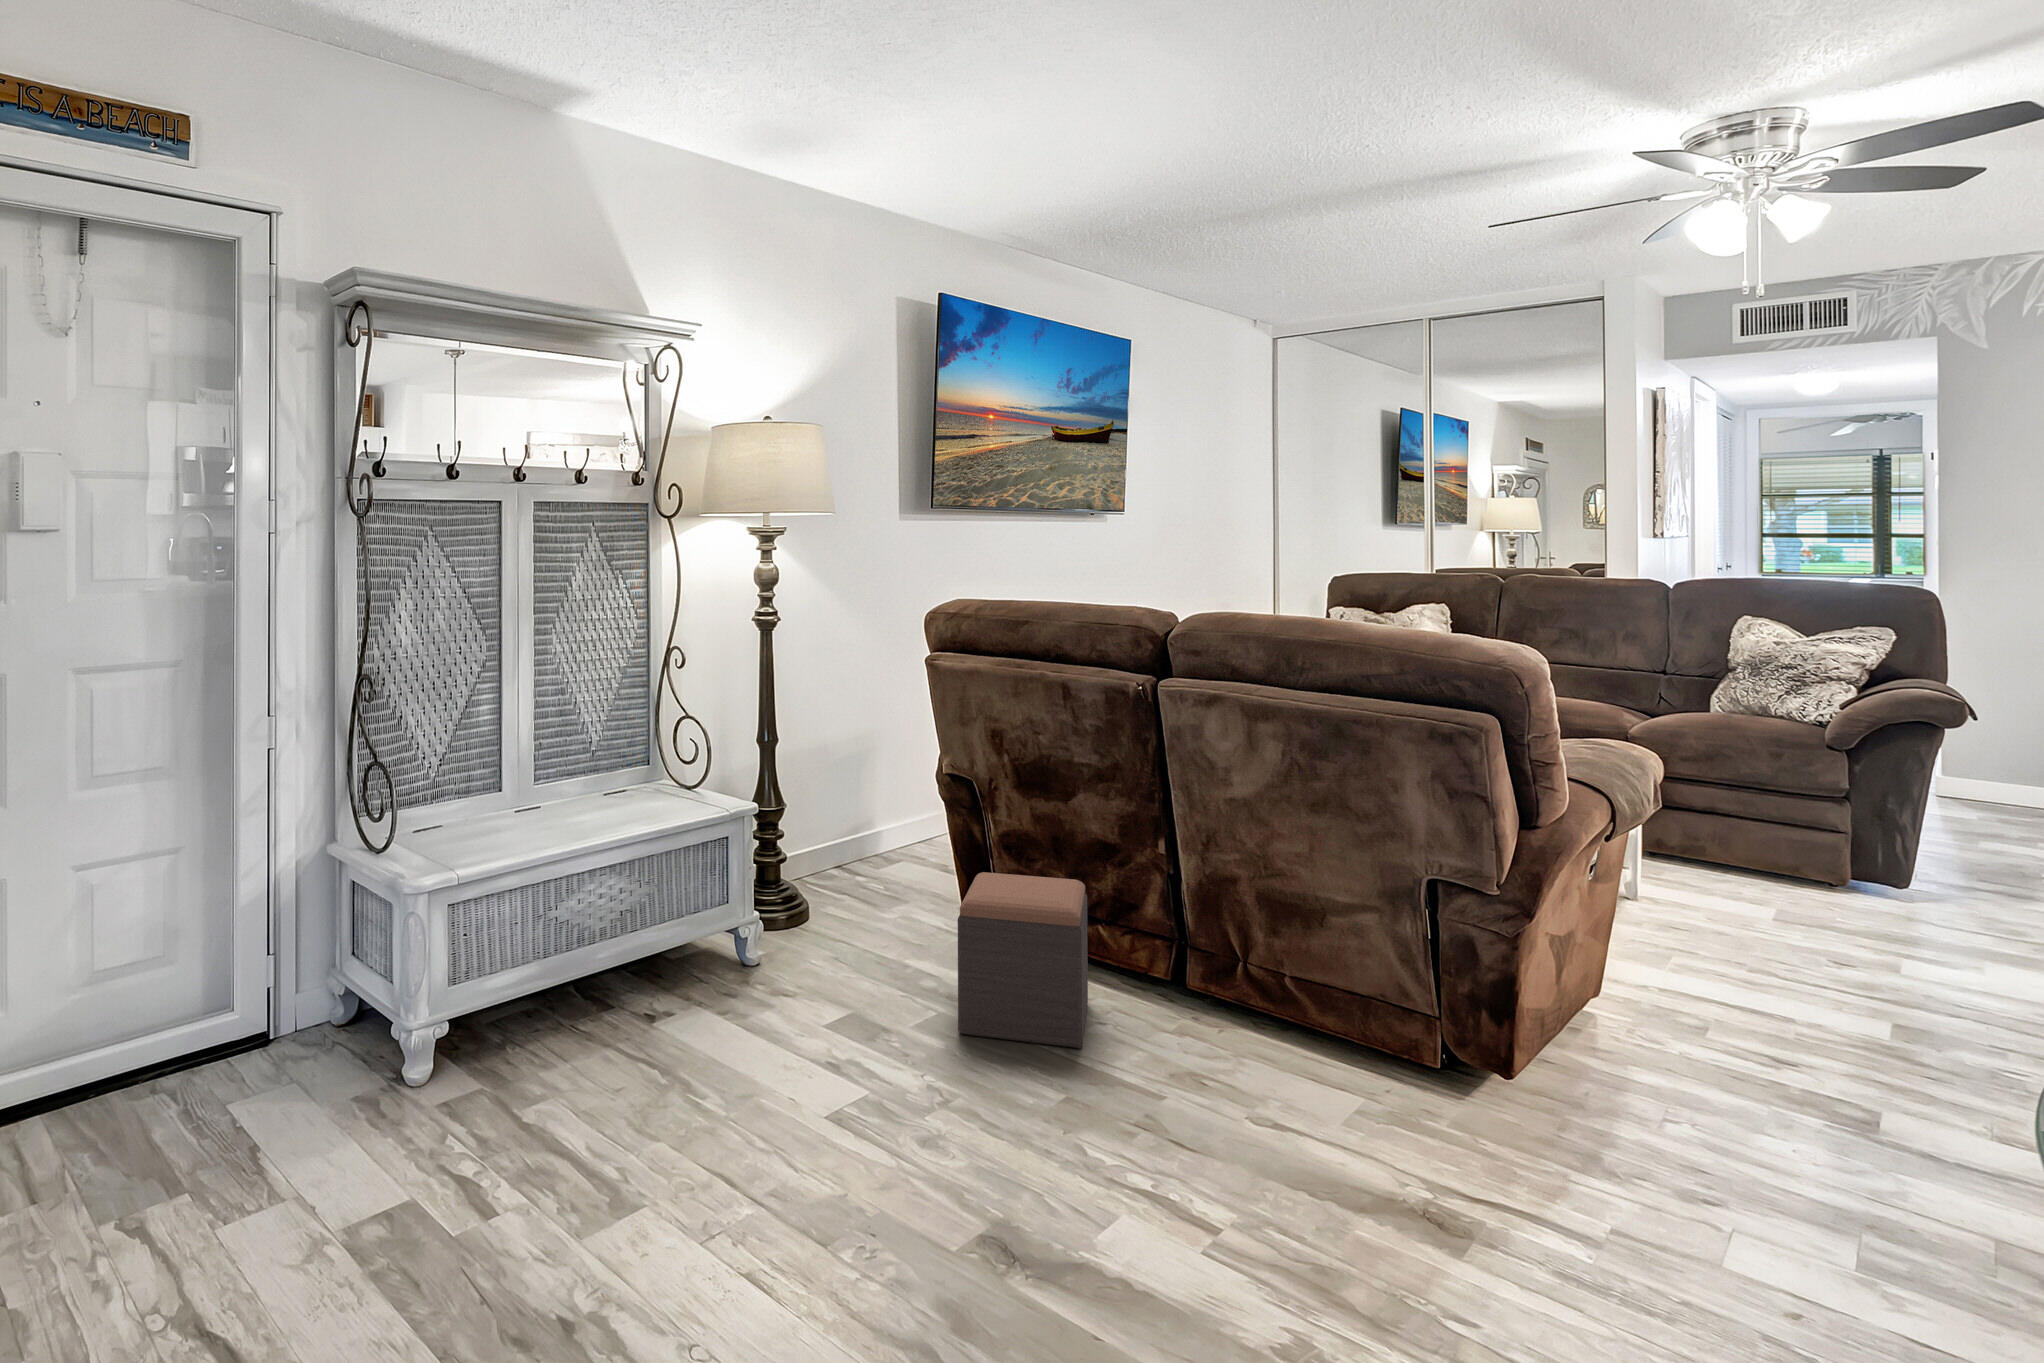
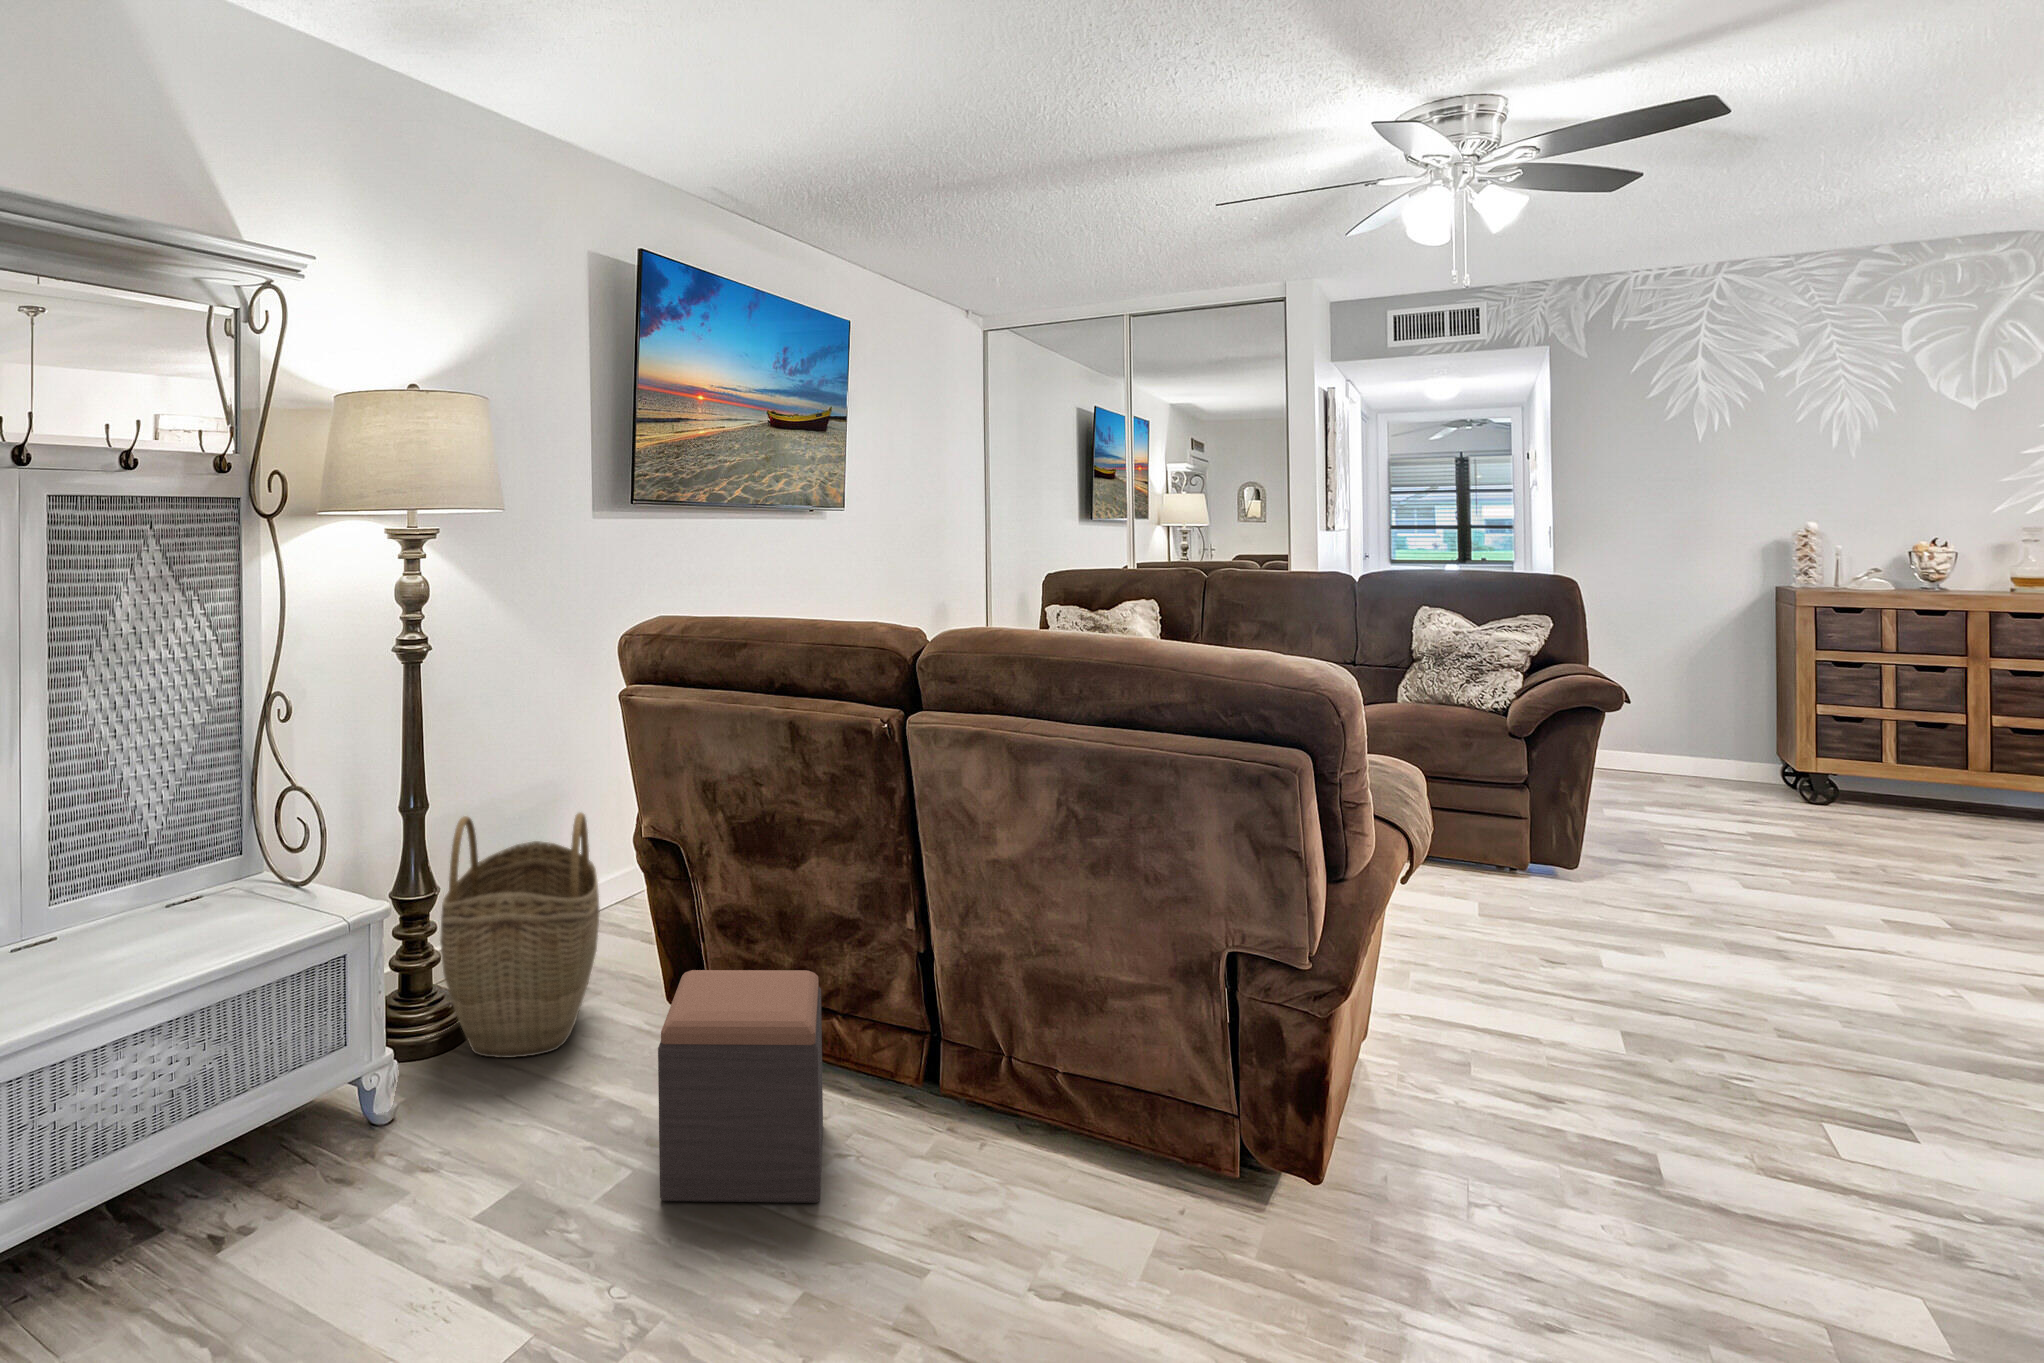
woven basket: none [789,752,908,939] -> present [440,813,600,1058]

